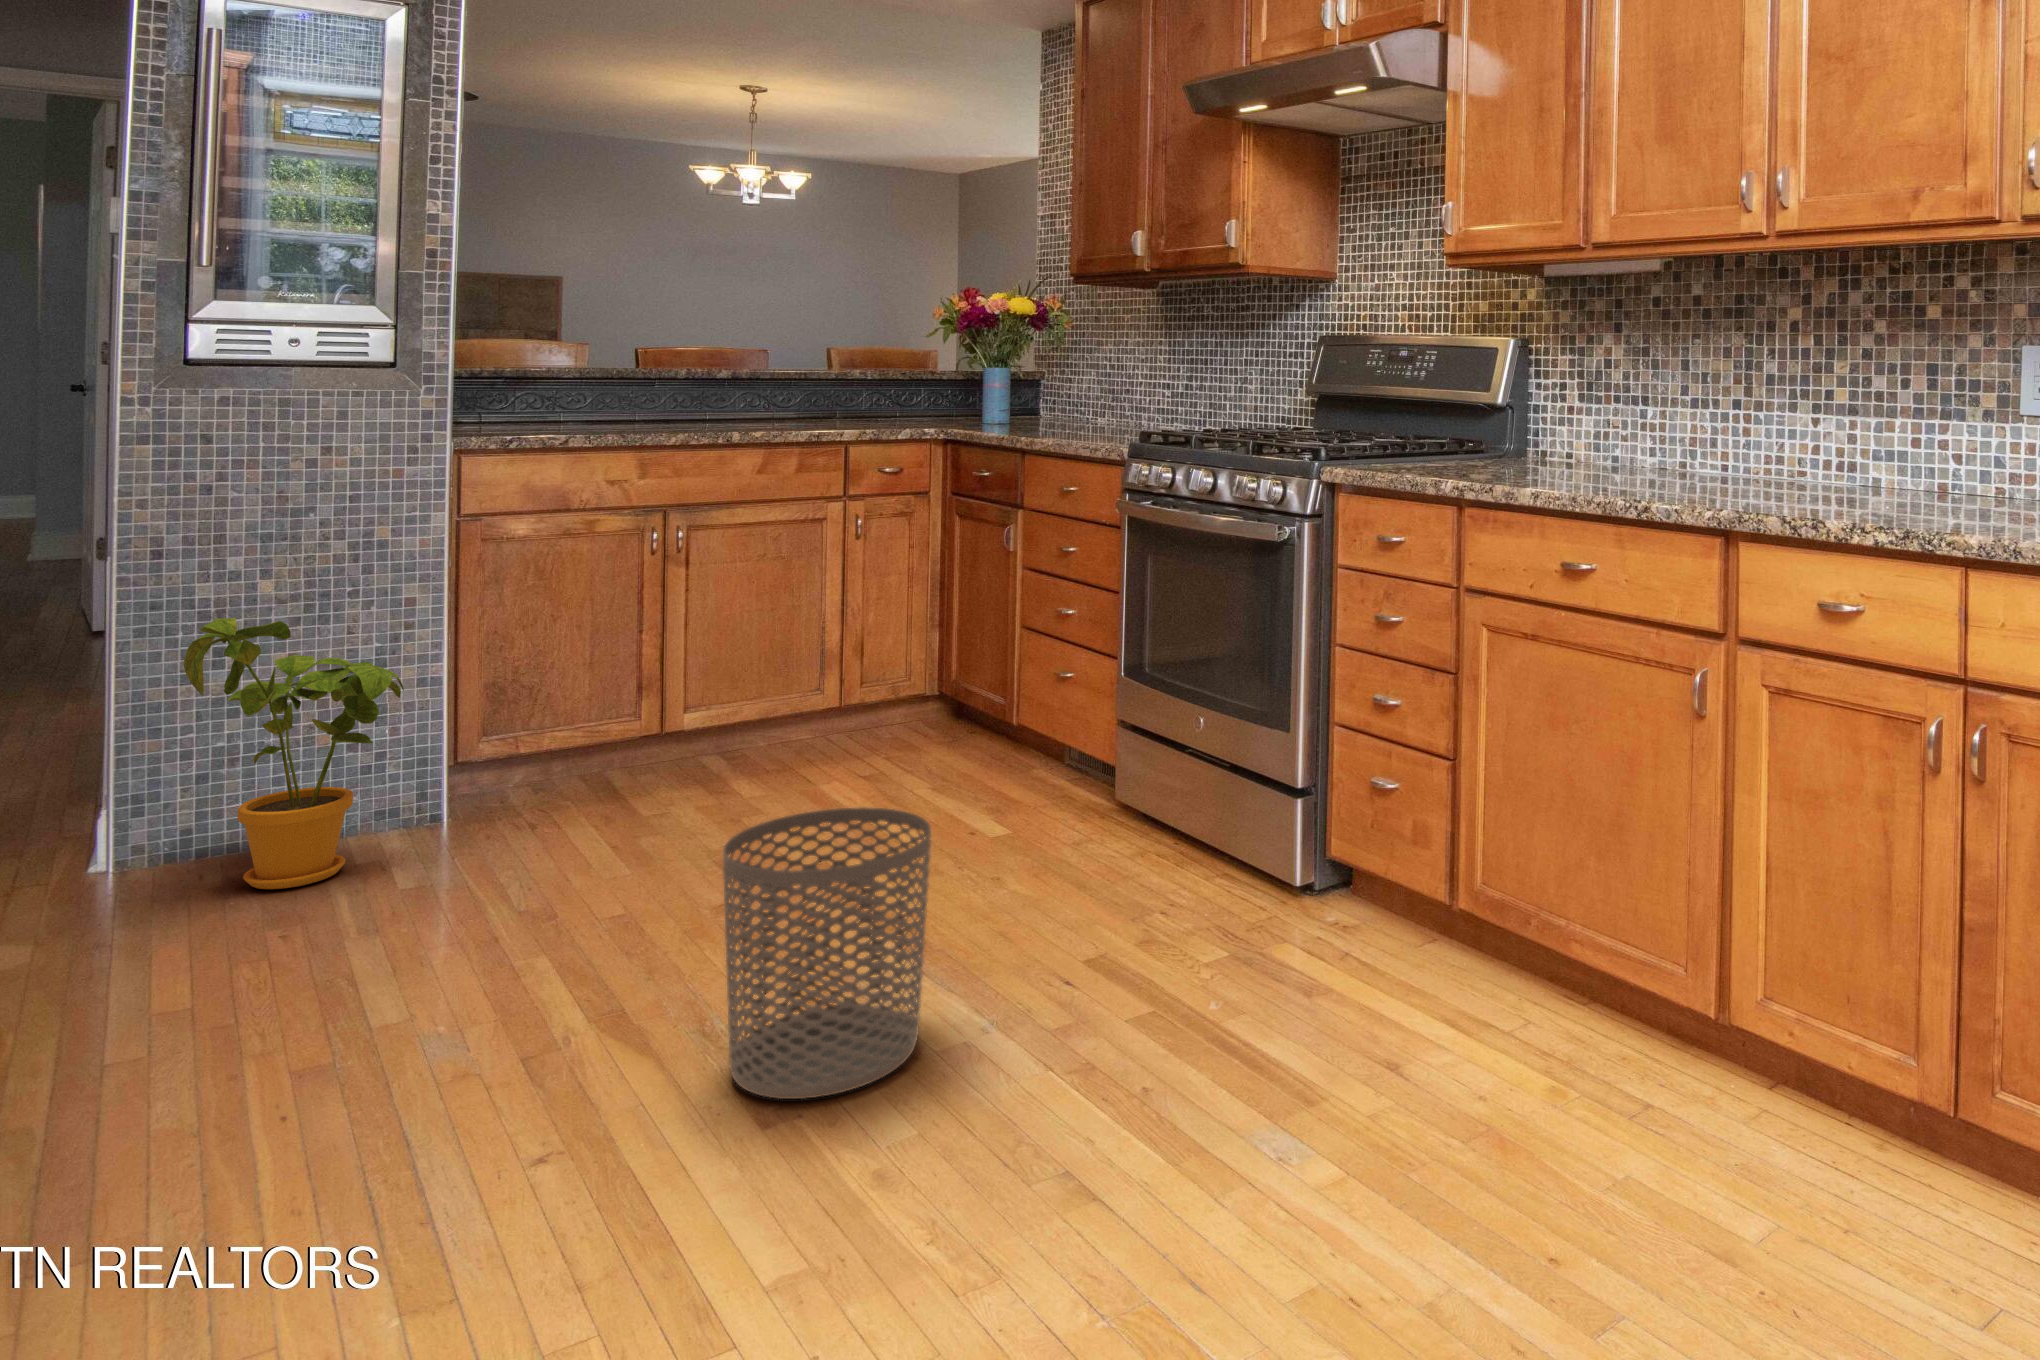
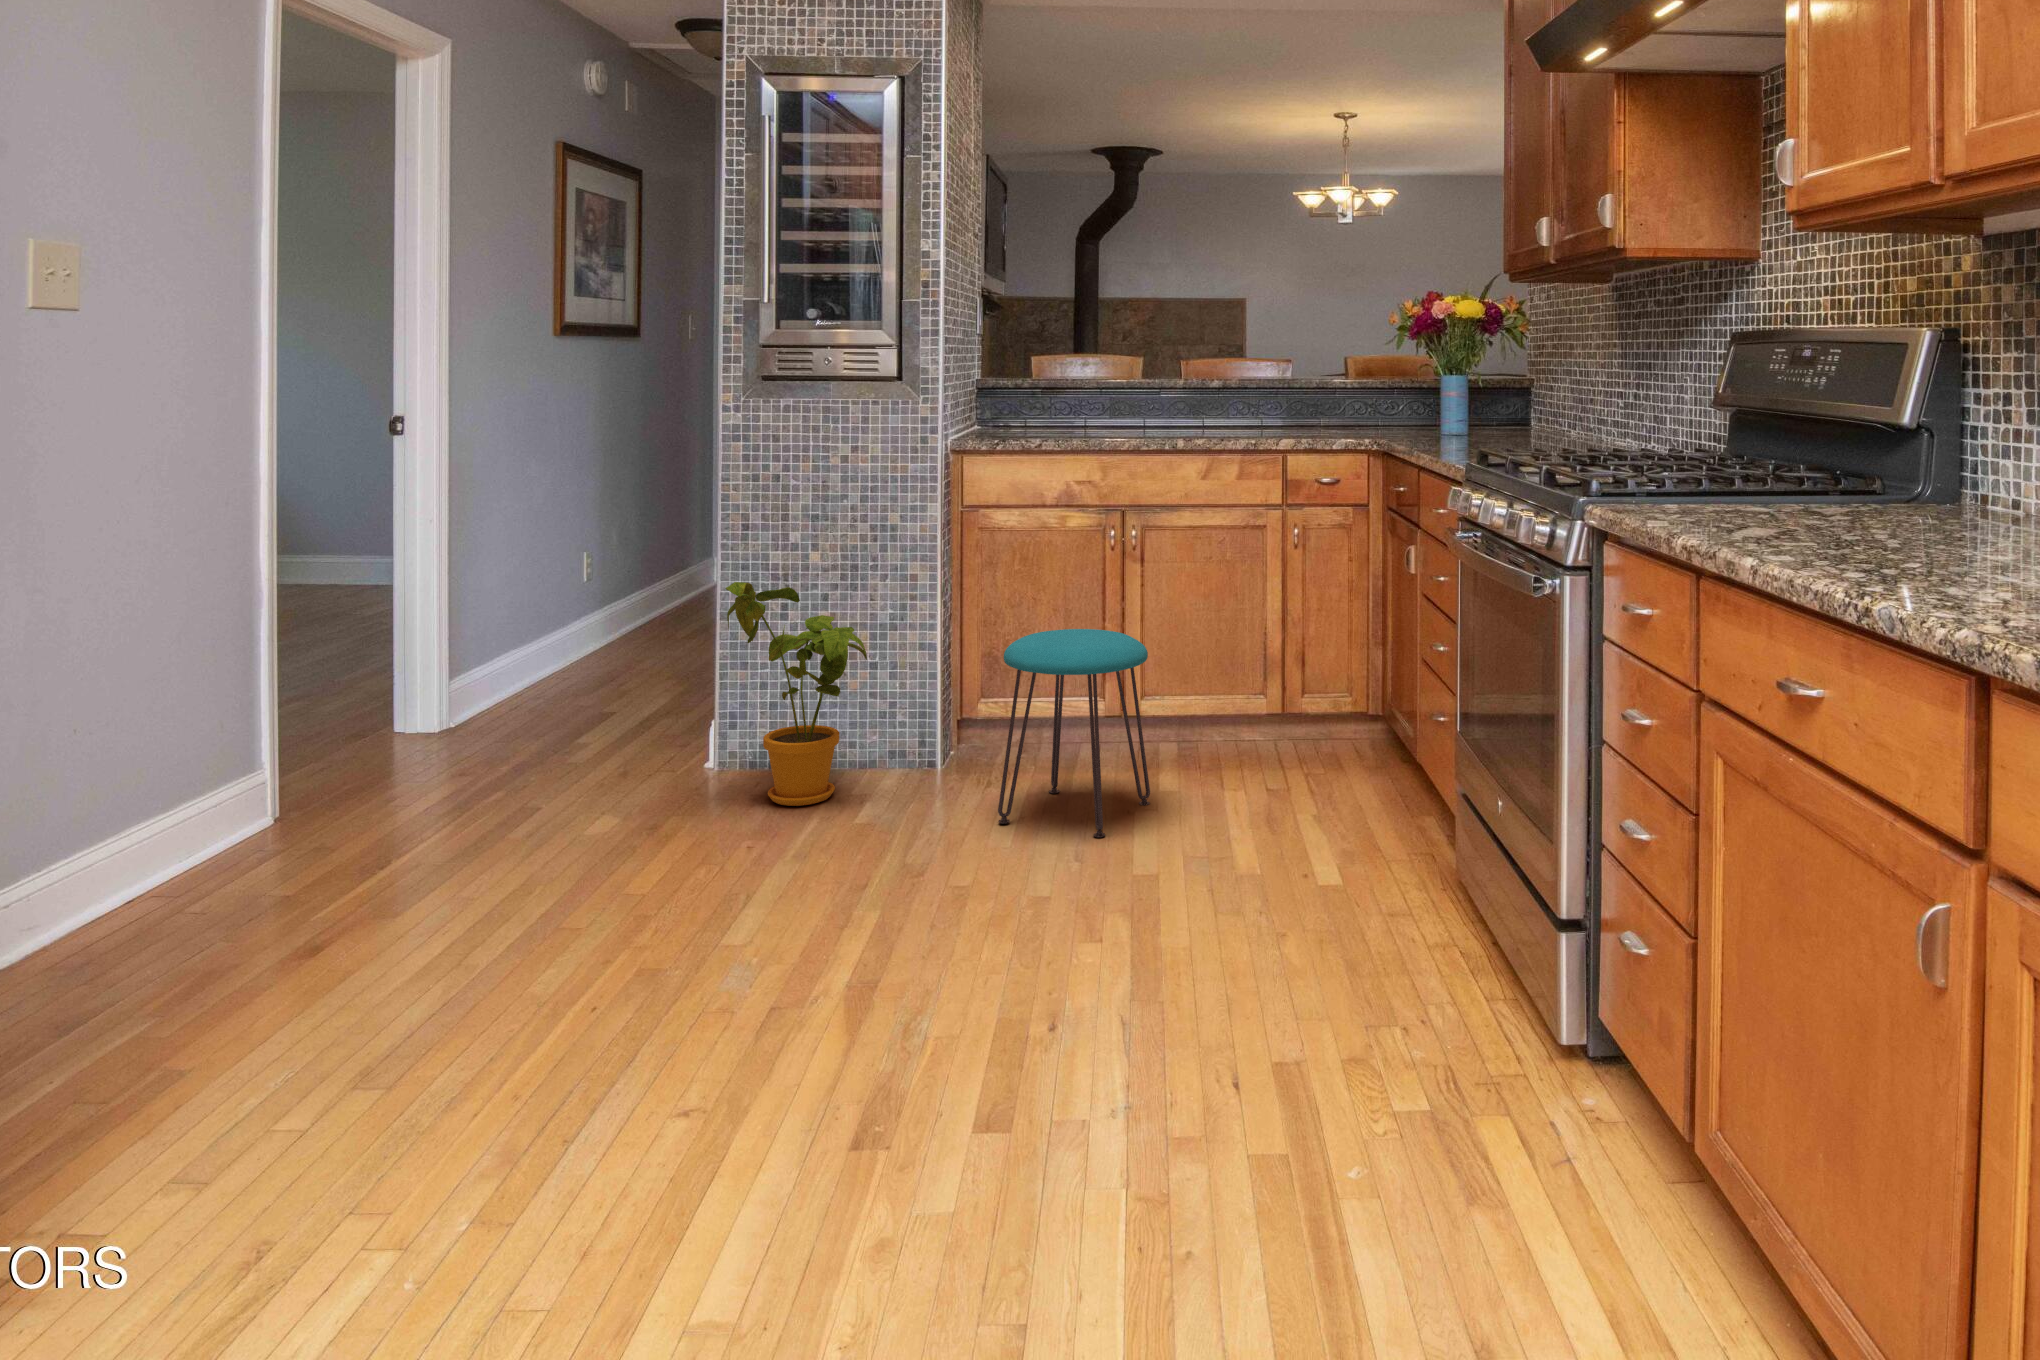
stool: none [606,632,778,850] -> present [998,629,1150,837]
waste bin: present [723,807,931,1099] -> none [846,835,1047,1143]

